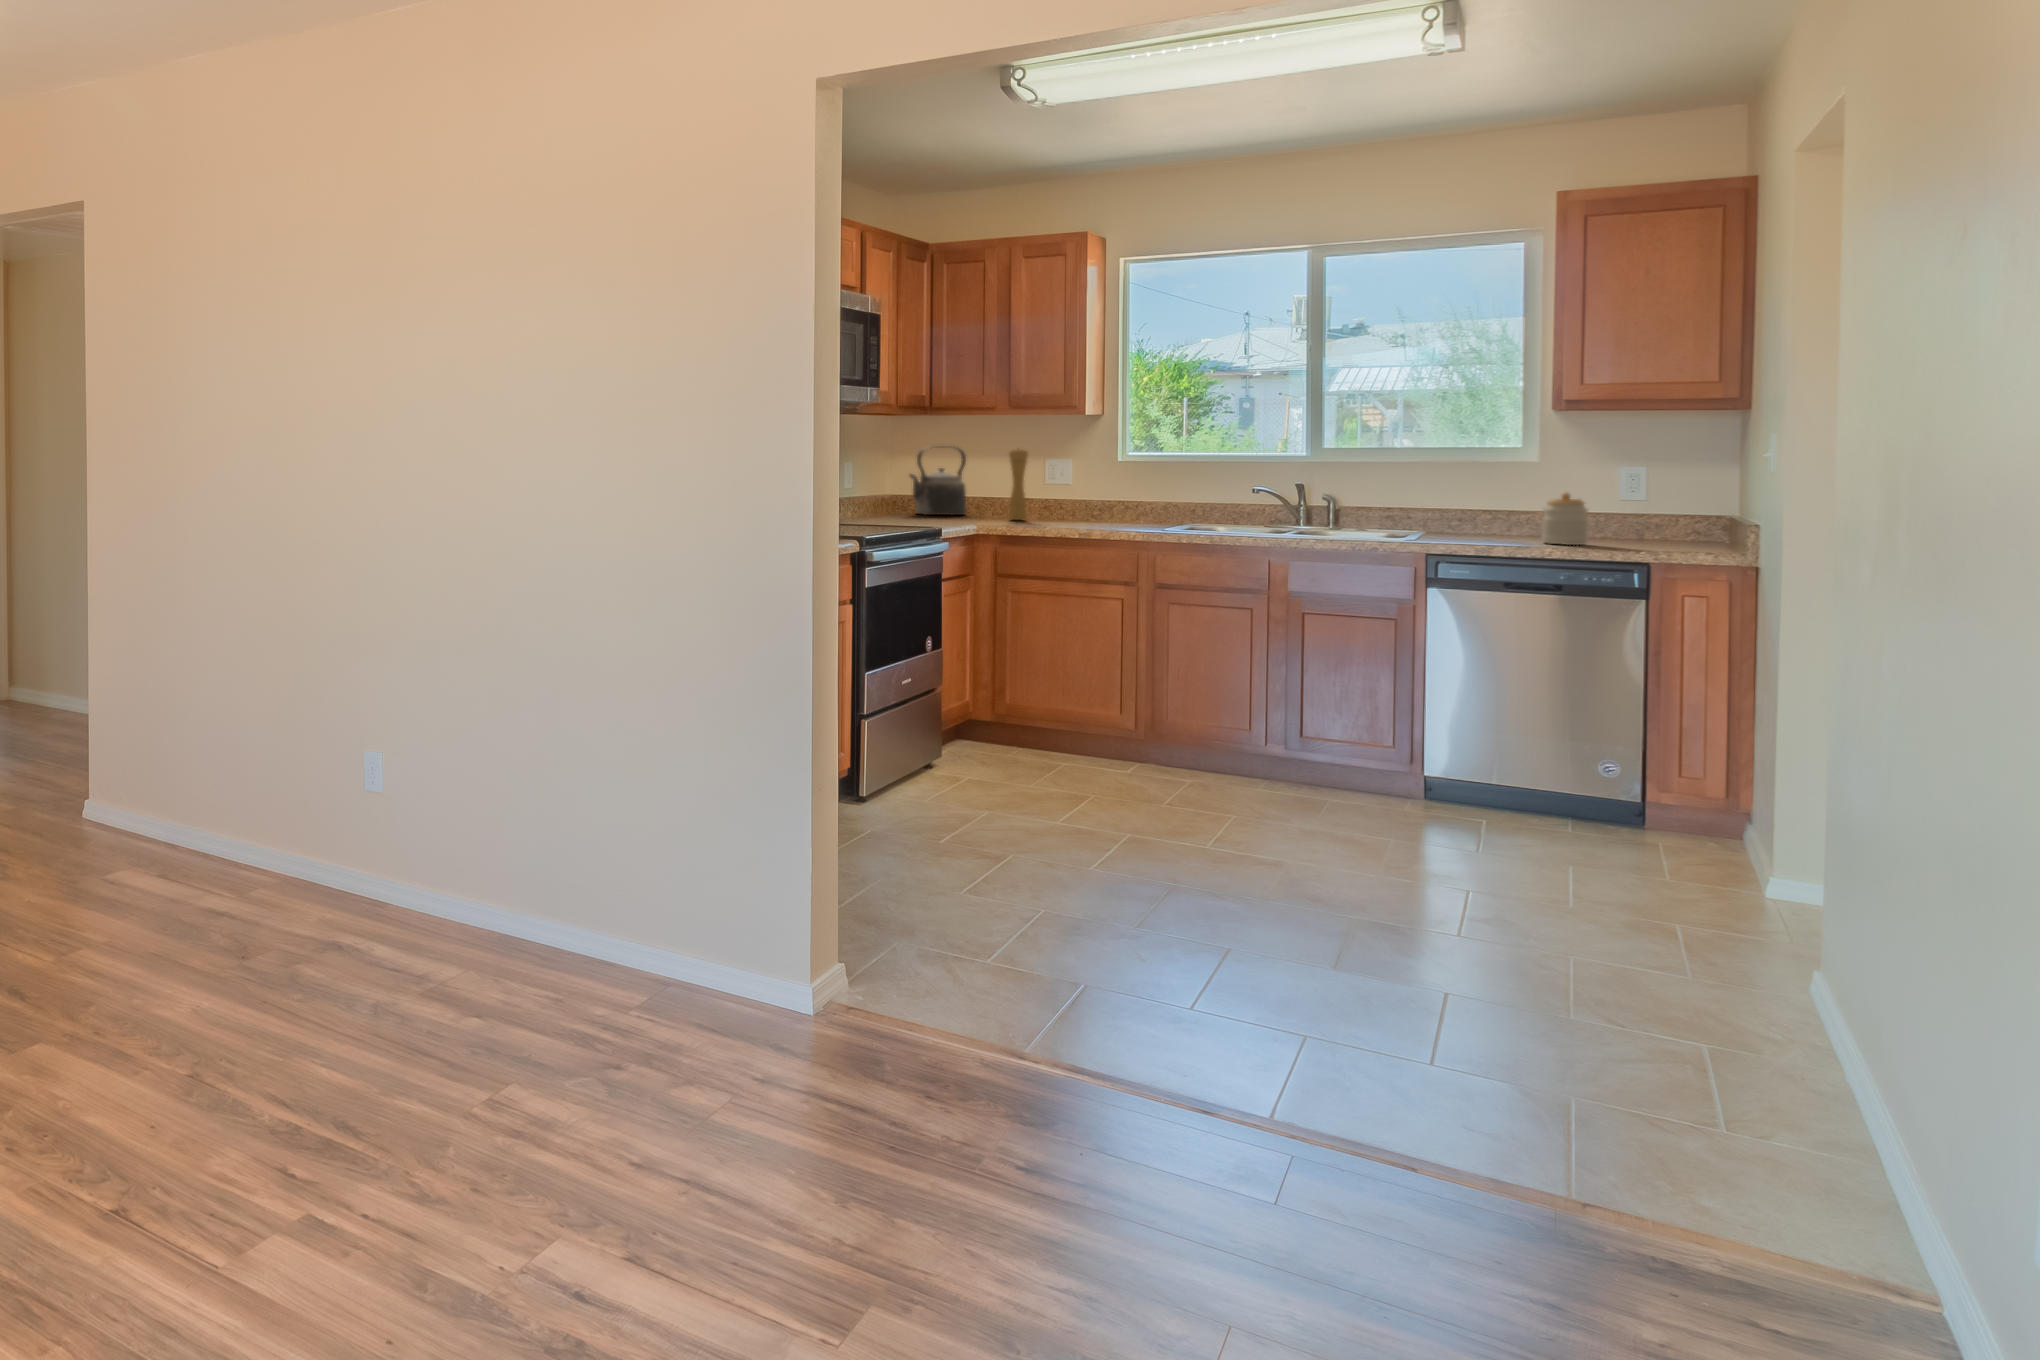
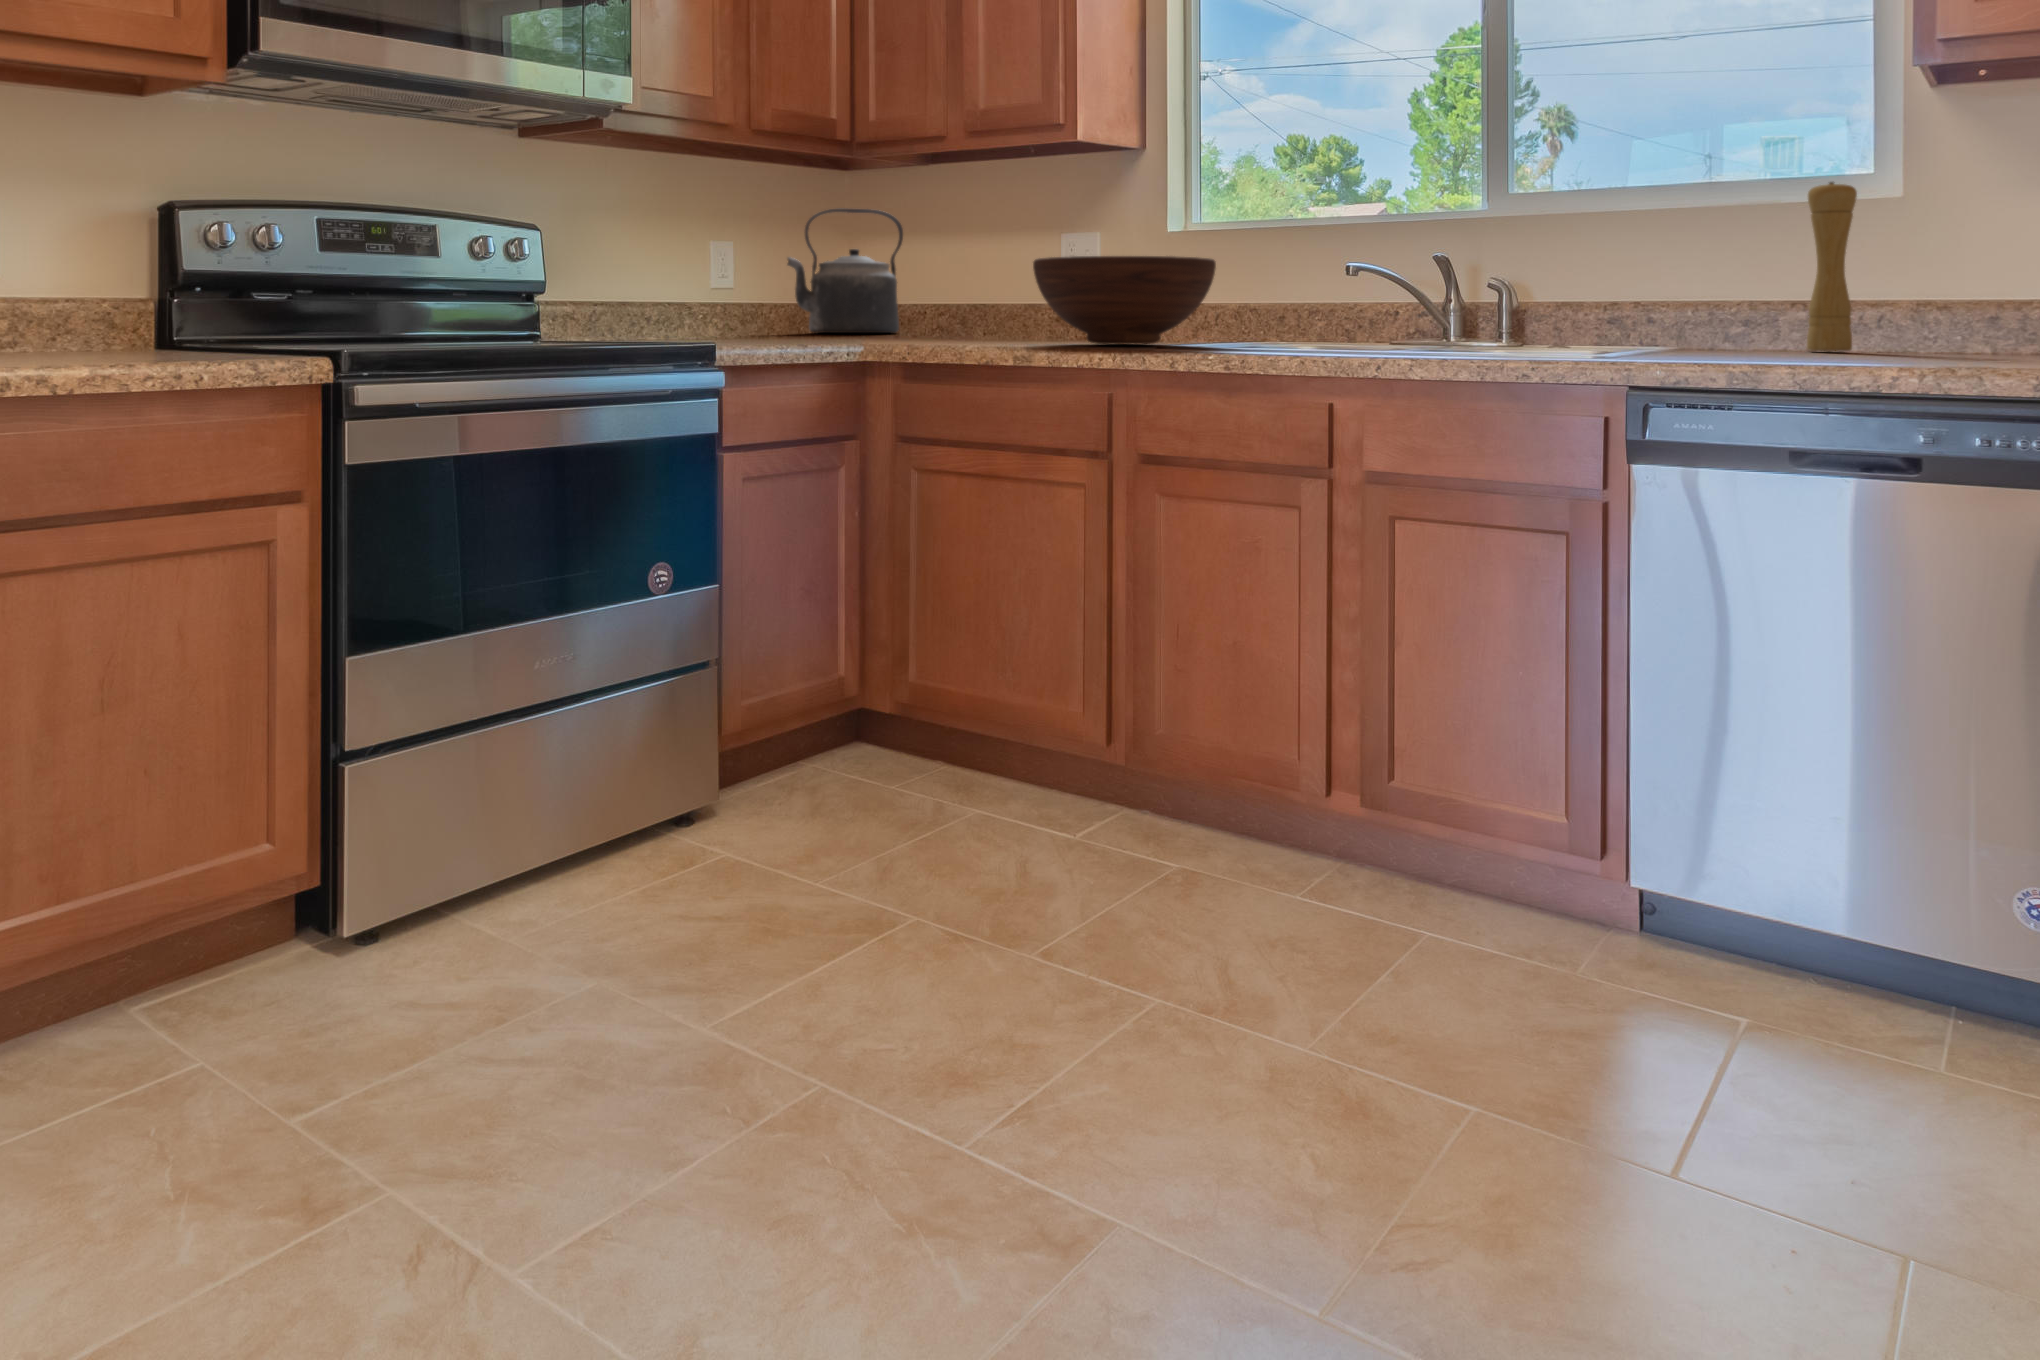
pepper mill: present [1009,448,1028,520] -> present [1807,182,1857,351]
fruit bowl: none [1100,485,1198,528] -> present [1033,256,1216,345]
jar: present [1542,493,1588,545] -> none [1884,244,1989,363]

